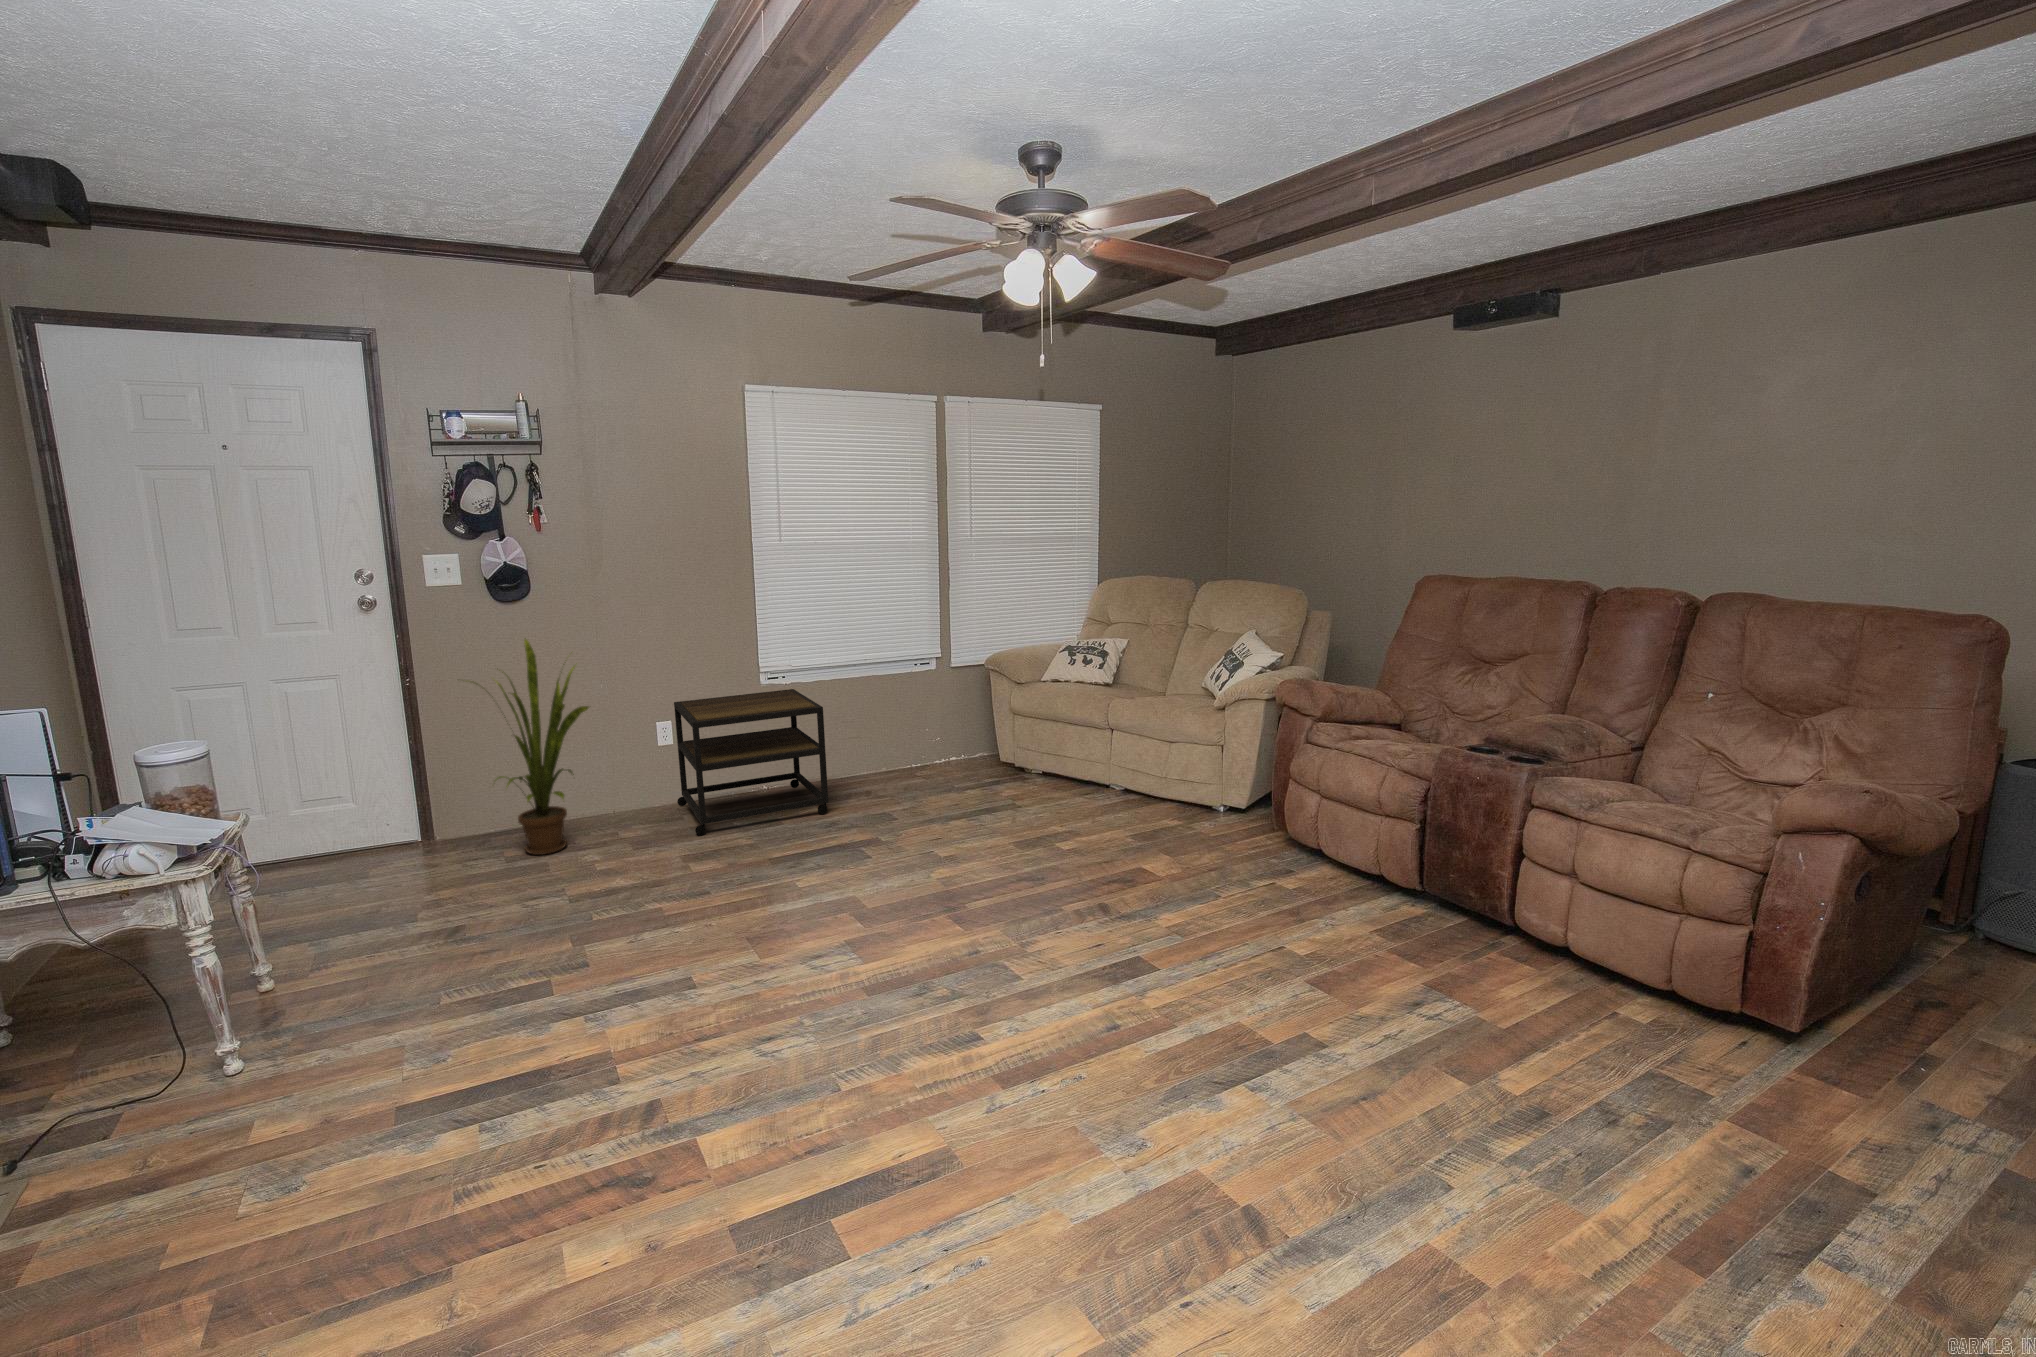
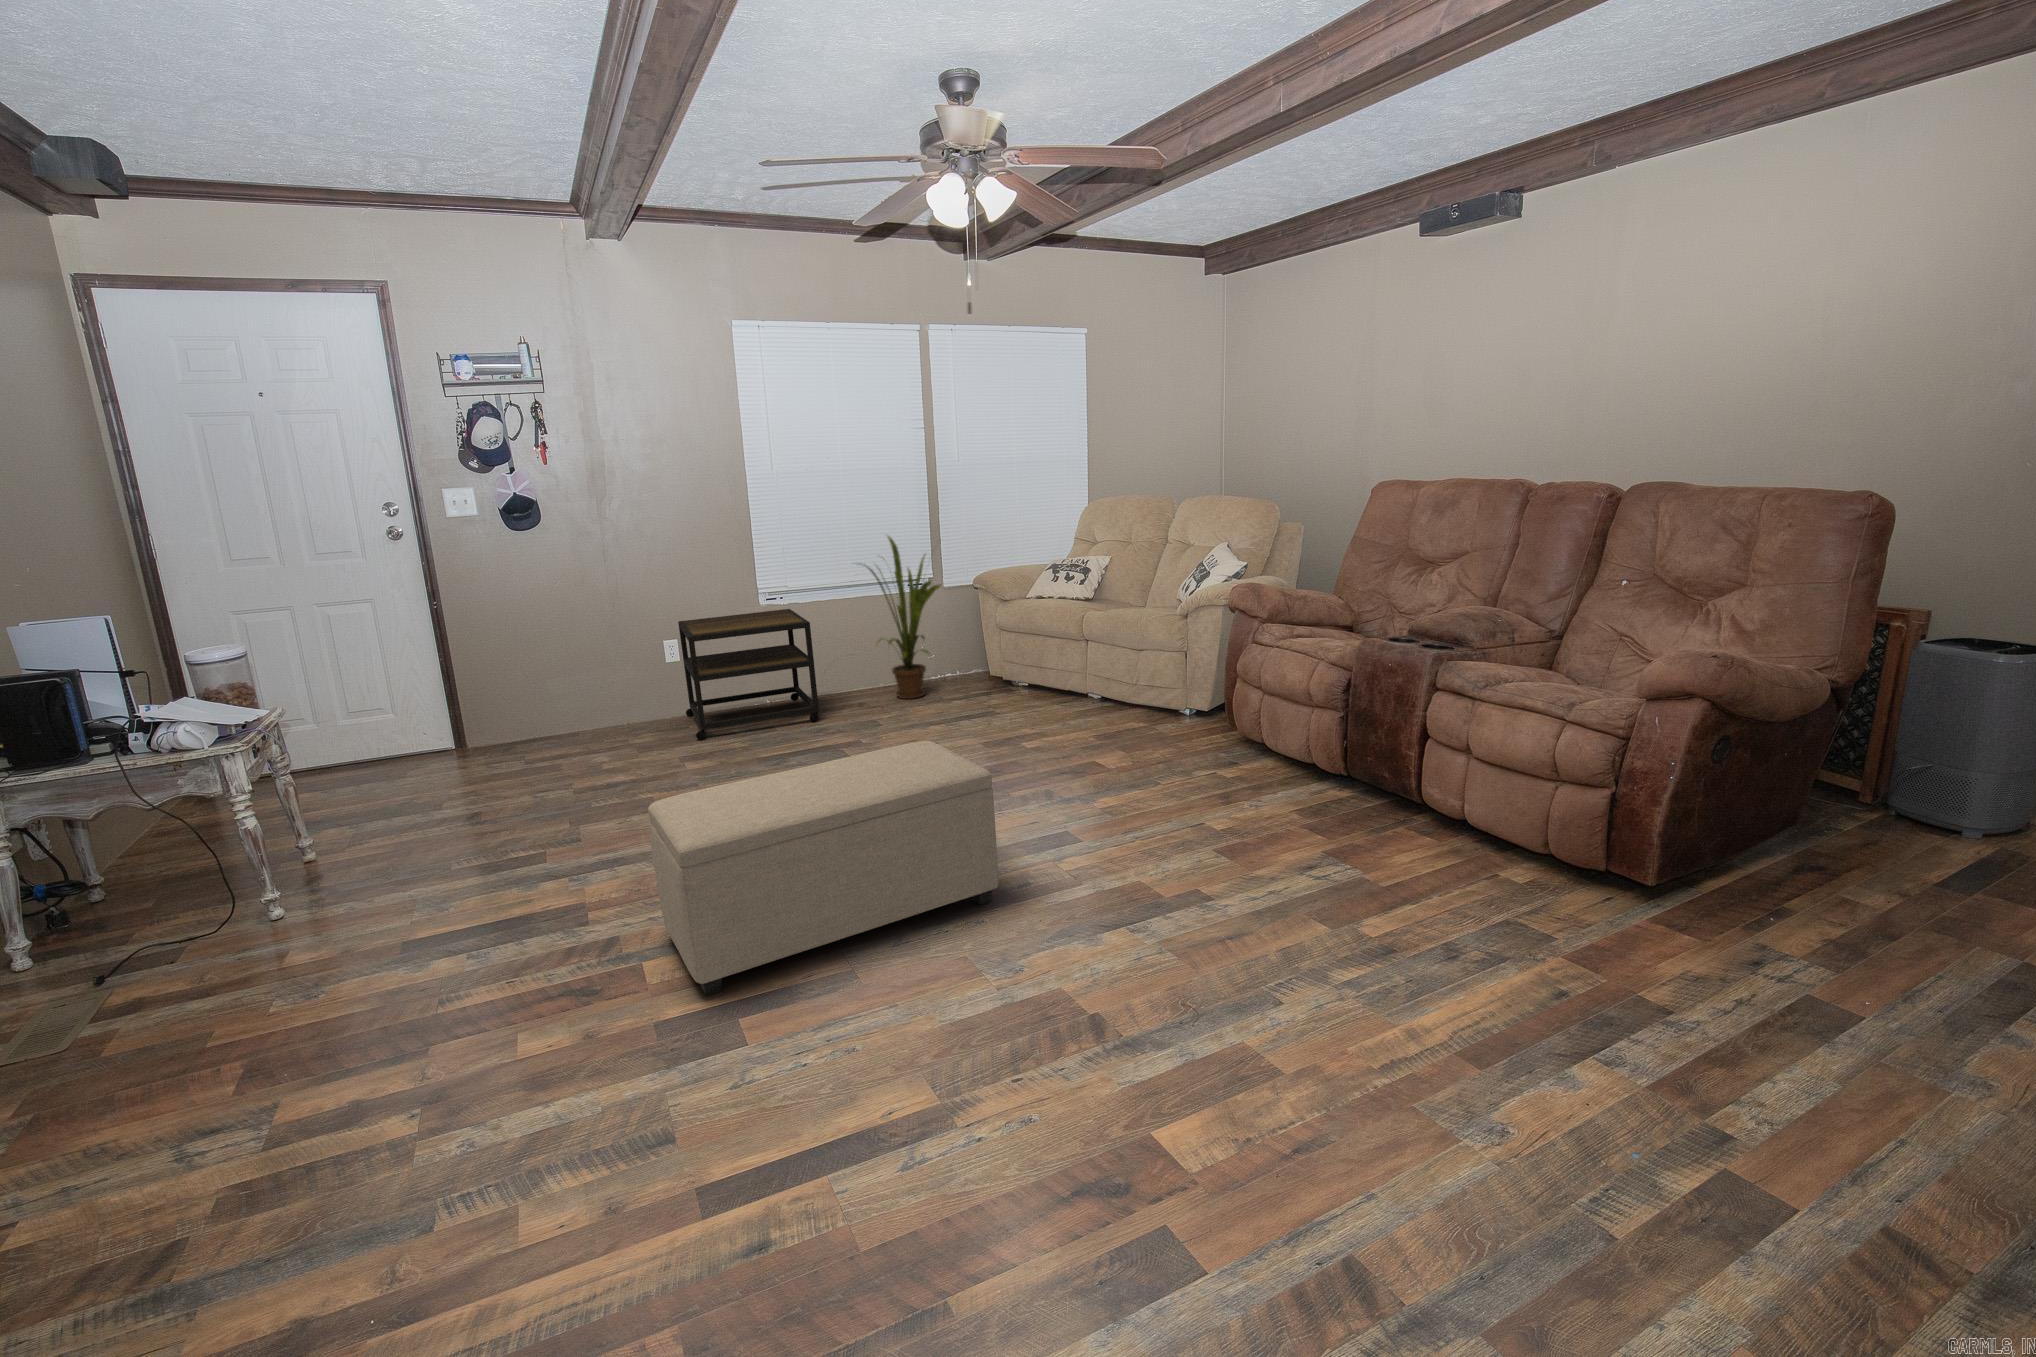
house plant: present [476,638,589,855] -> present [864,536,941,699]
ottoman: none [708,862,1092,1183] -> present [648,741,998,995]

